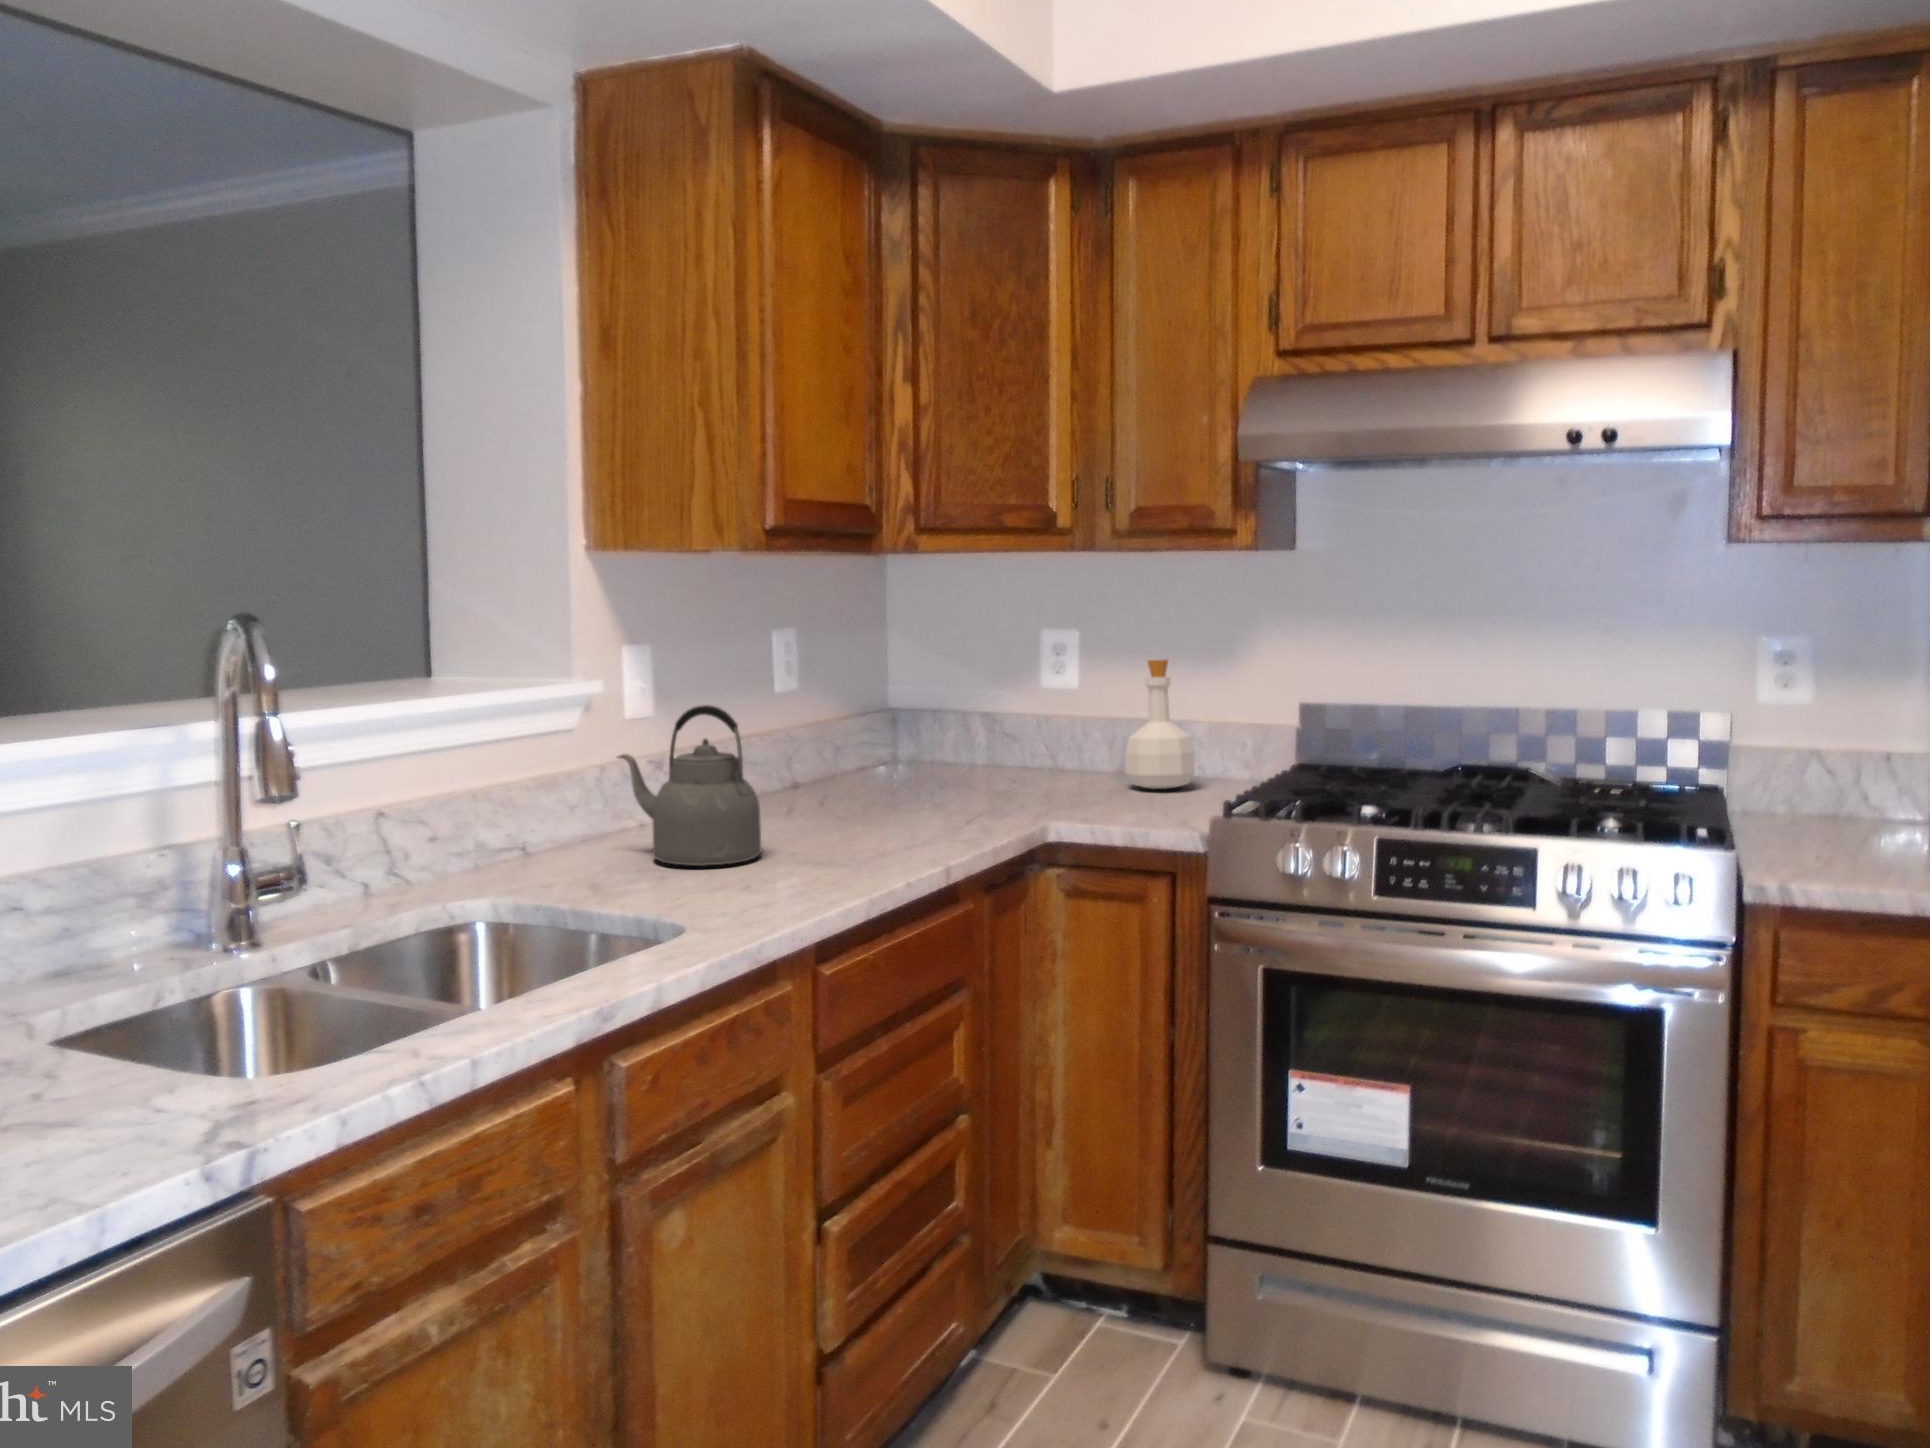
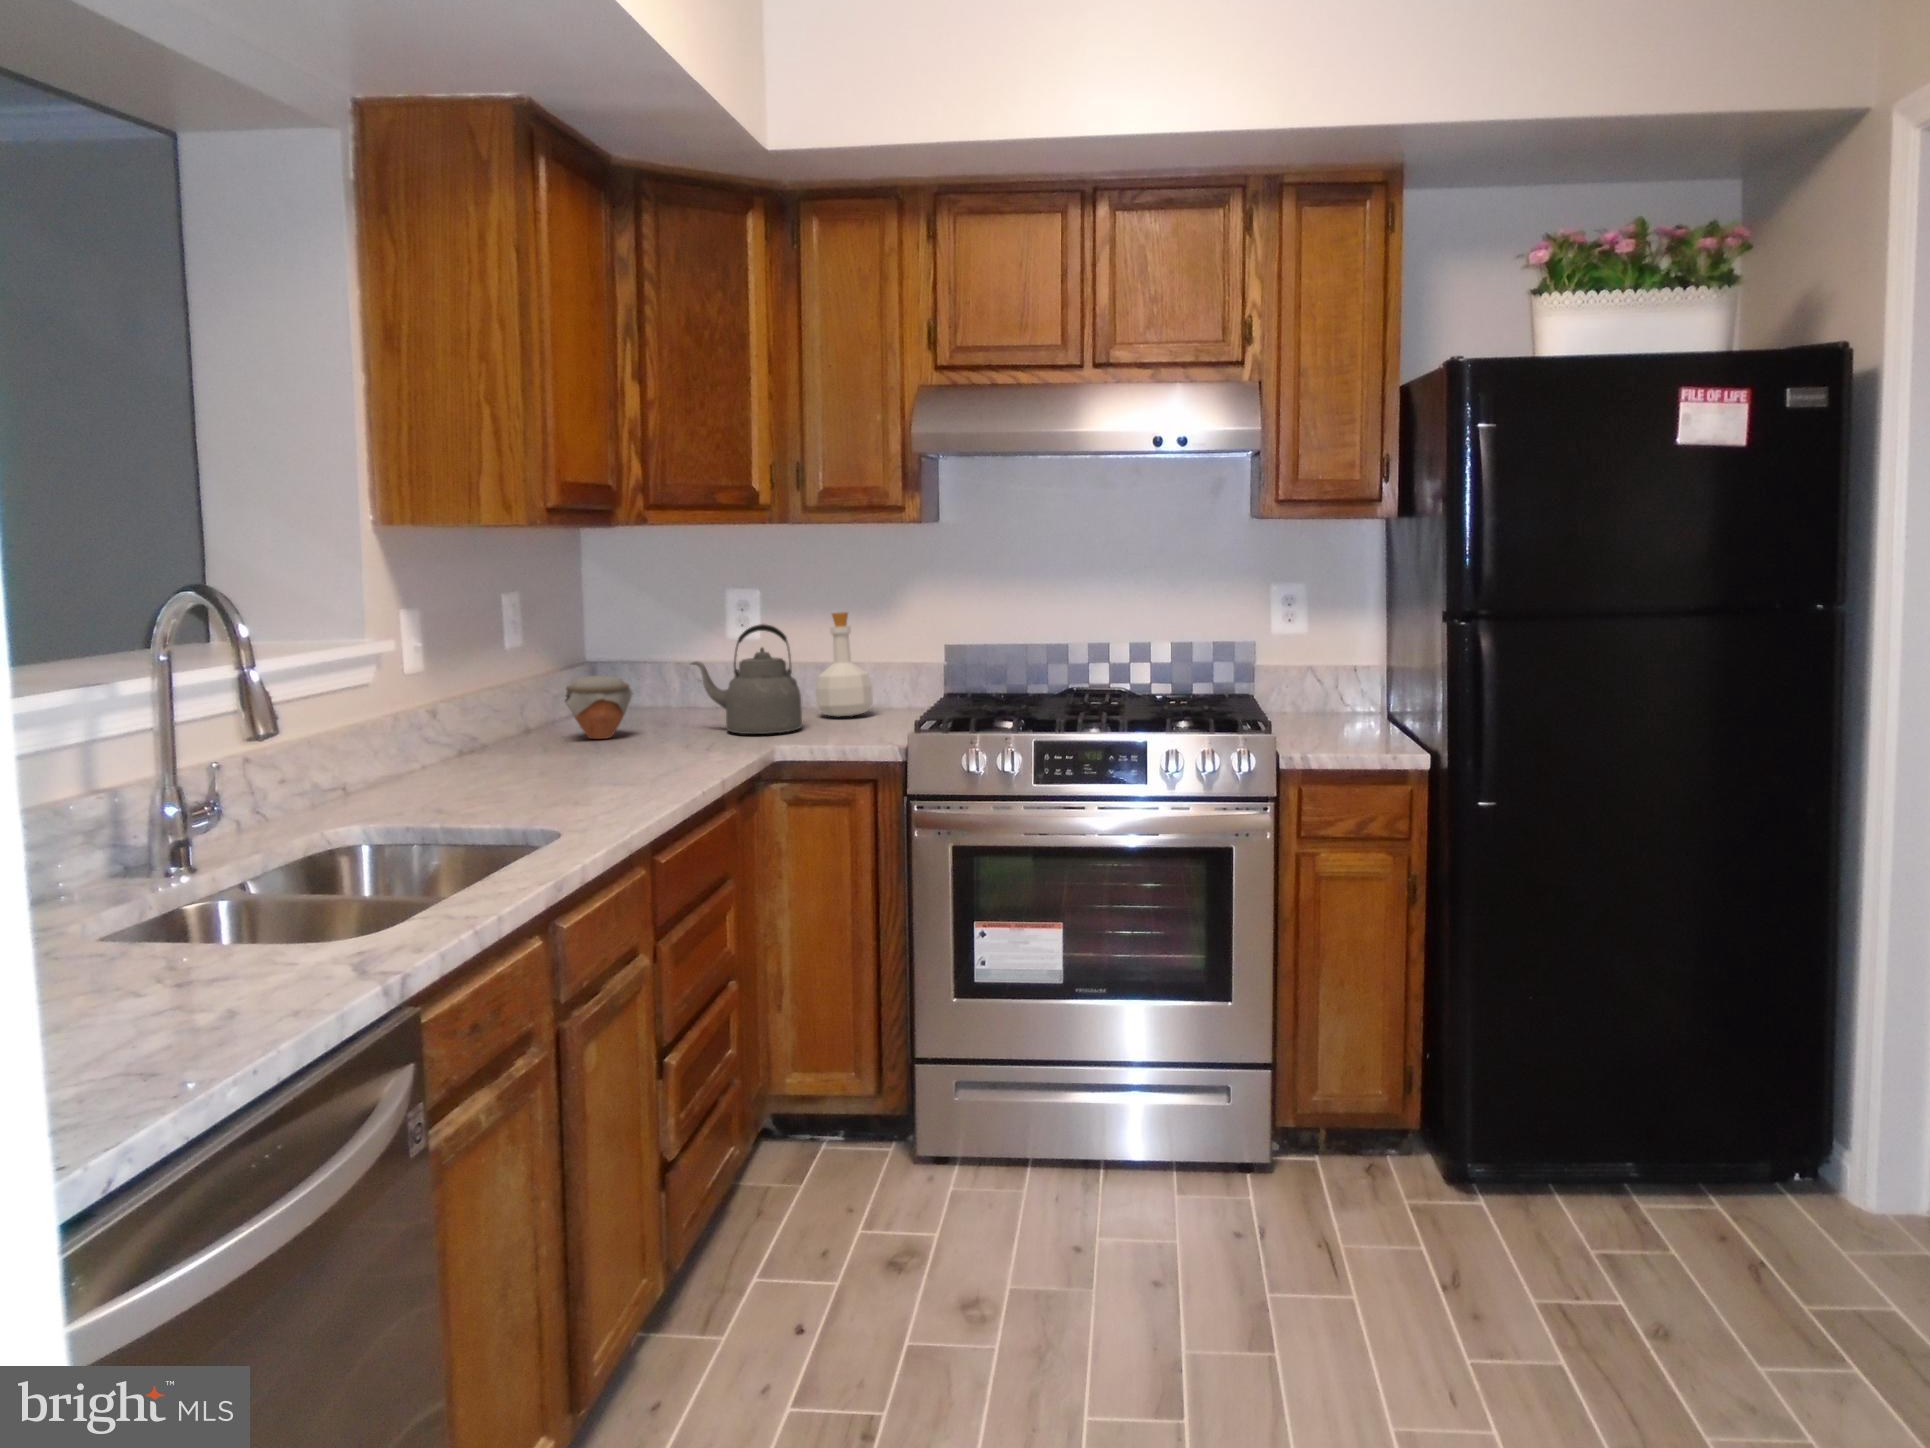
kettle: present [618,705,761,866] -> present [691,624,802,734]
jar: none [827,728,905,801] -> present [565,676,633,739]

